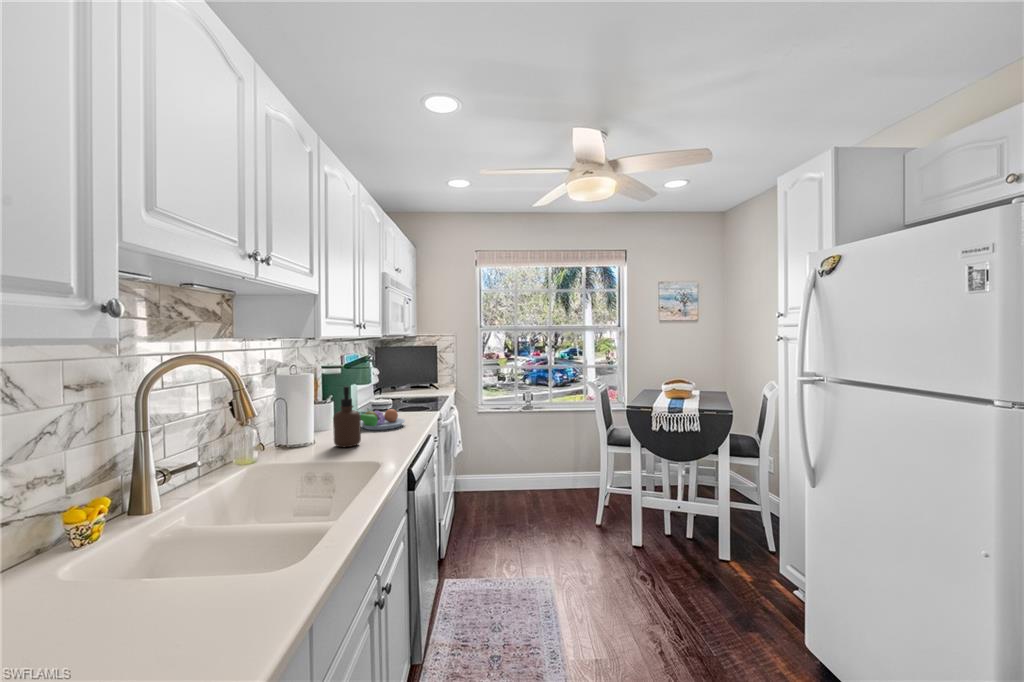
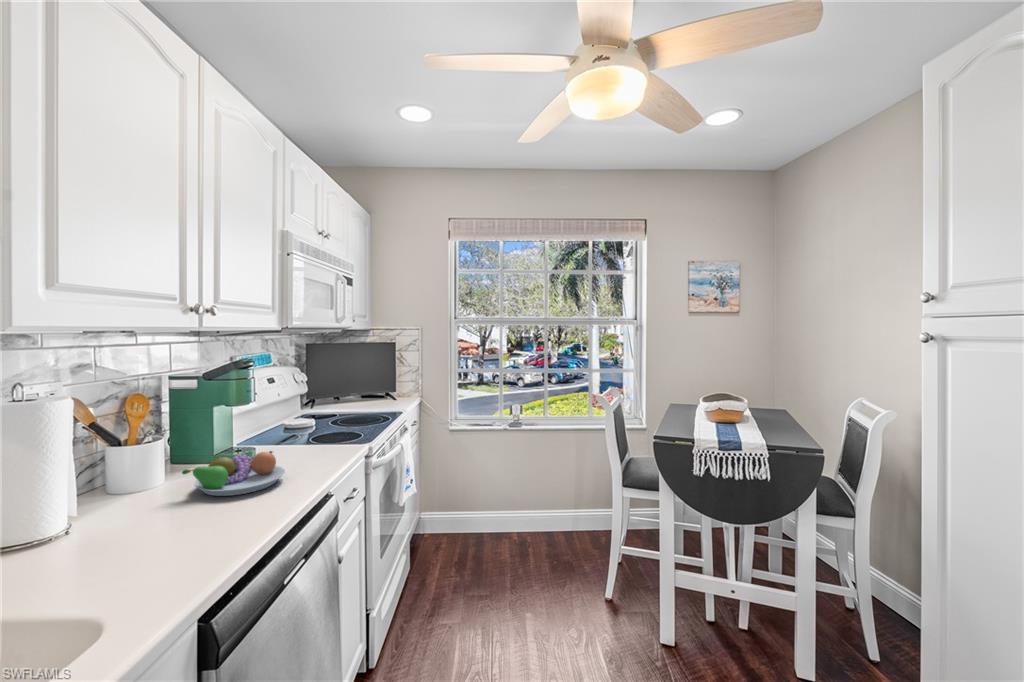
soap dispenser: present [333,386,361,447] -> none [67,430,140,561]

